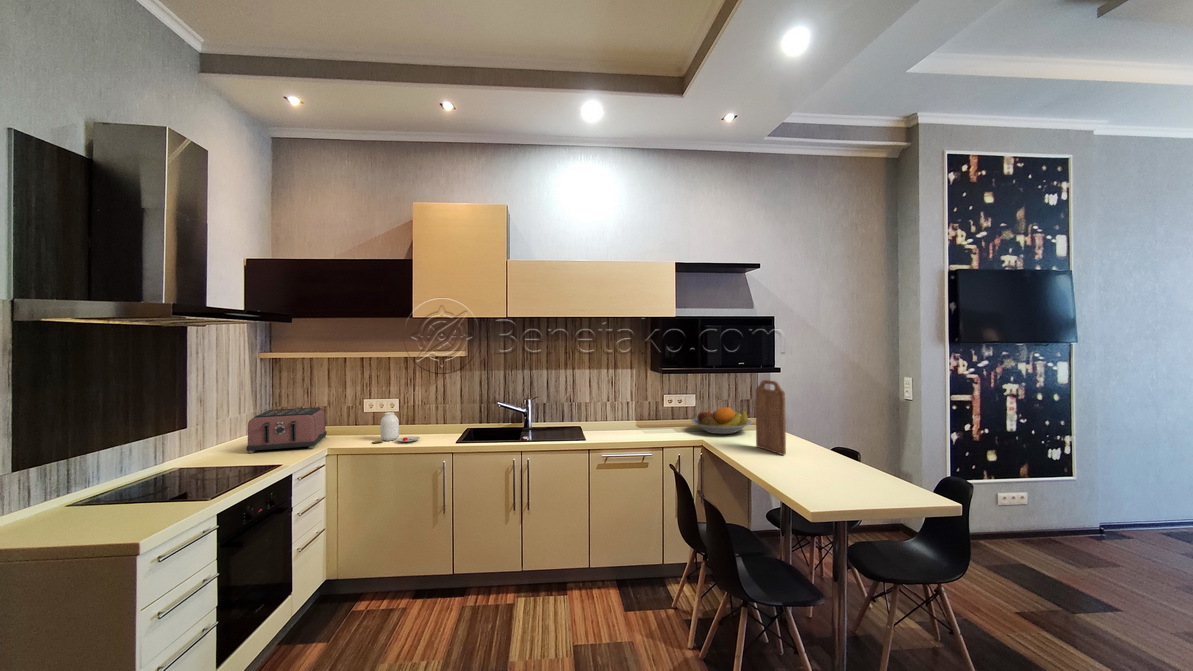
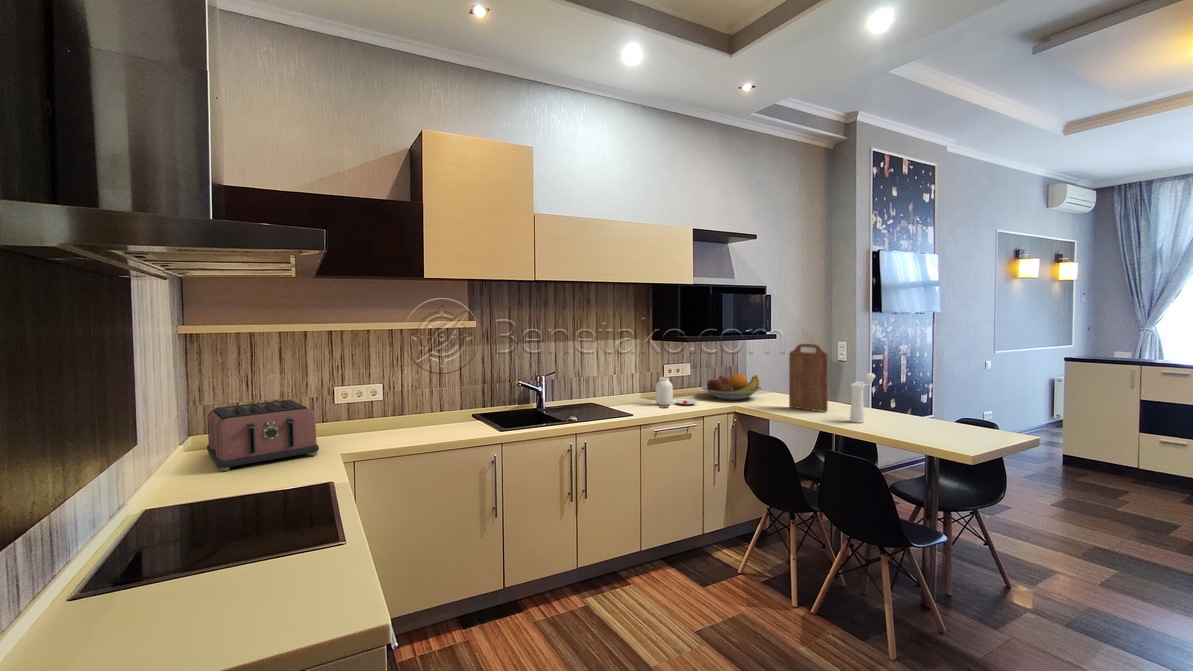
jar: present [372,412,420,443] -> present [656,377,697,408]
pepper mill: none [784,416,821,470] -> present [850,373,875,423]

